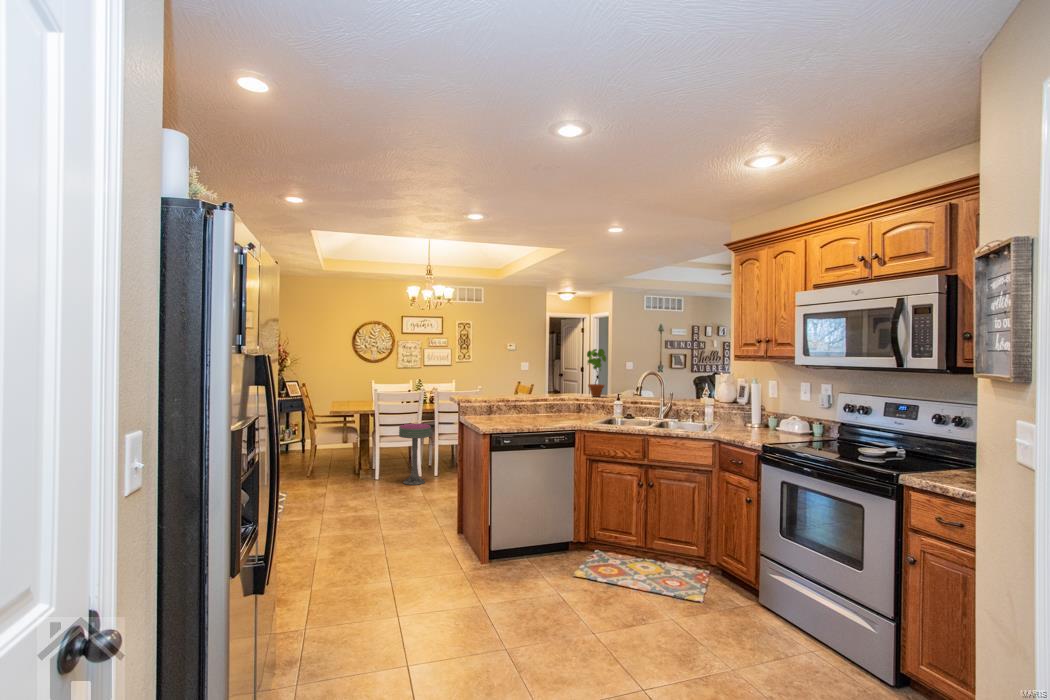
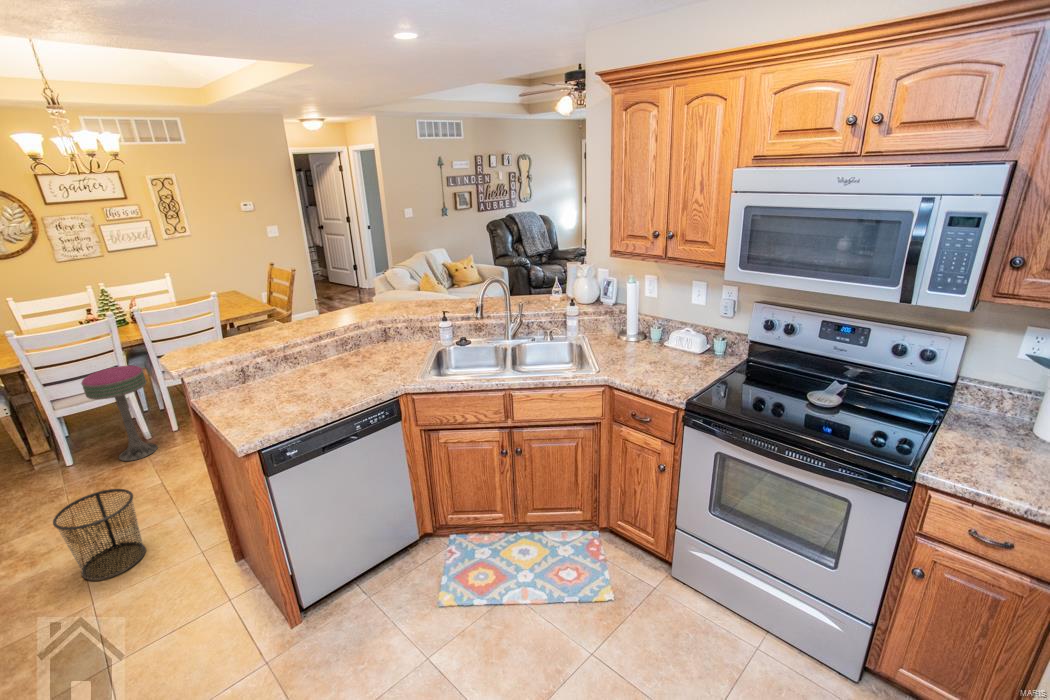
potted plant: present [587,349,606,397] -> none [384,238,417,311]
waste bin: none [377,476,416,525] -> present [53,489,146,580]

